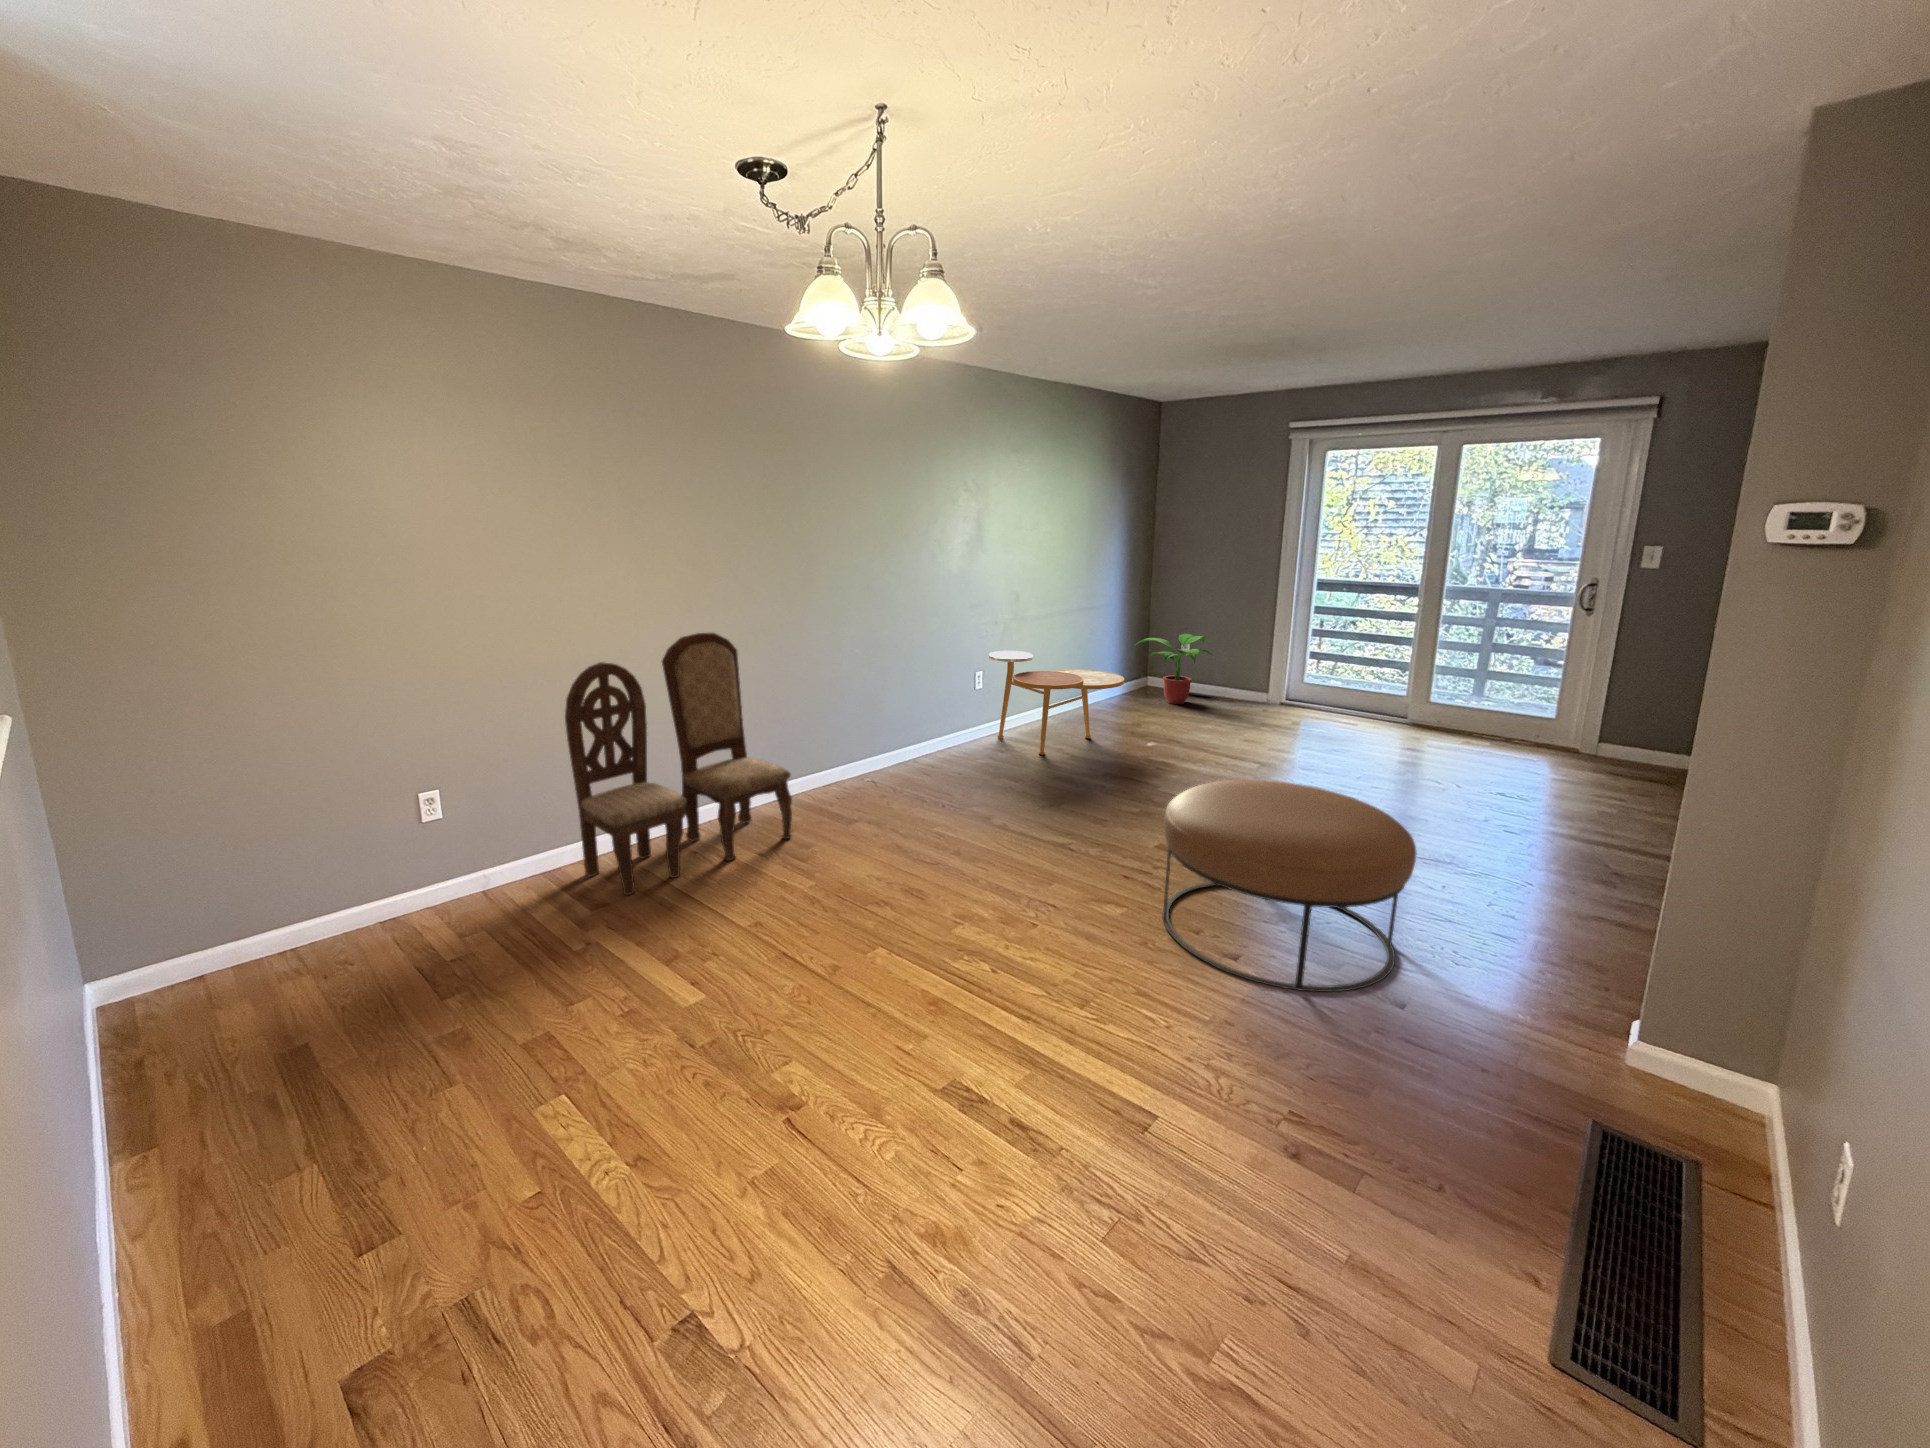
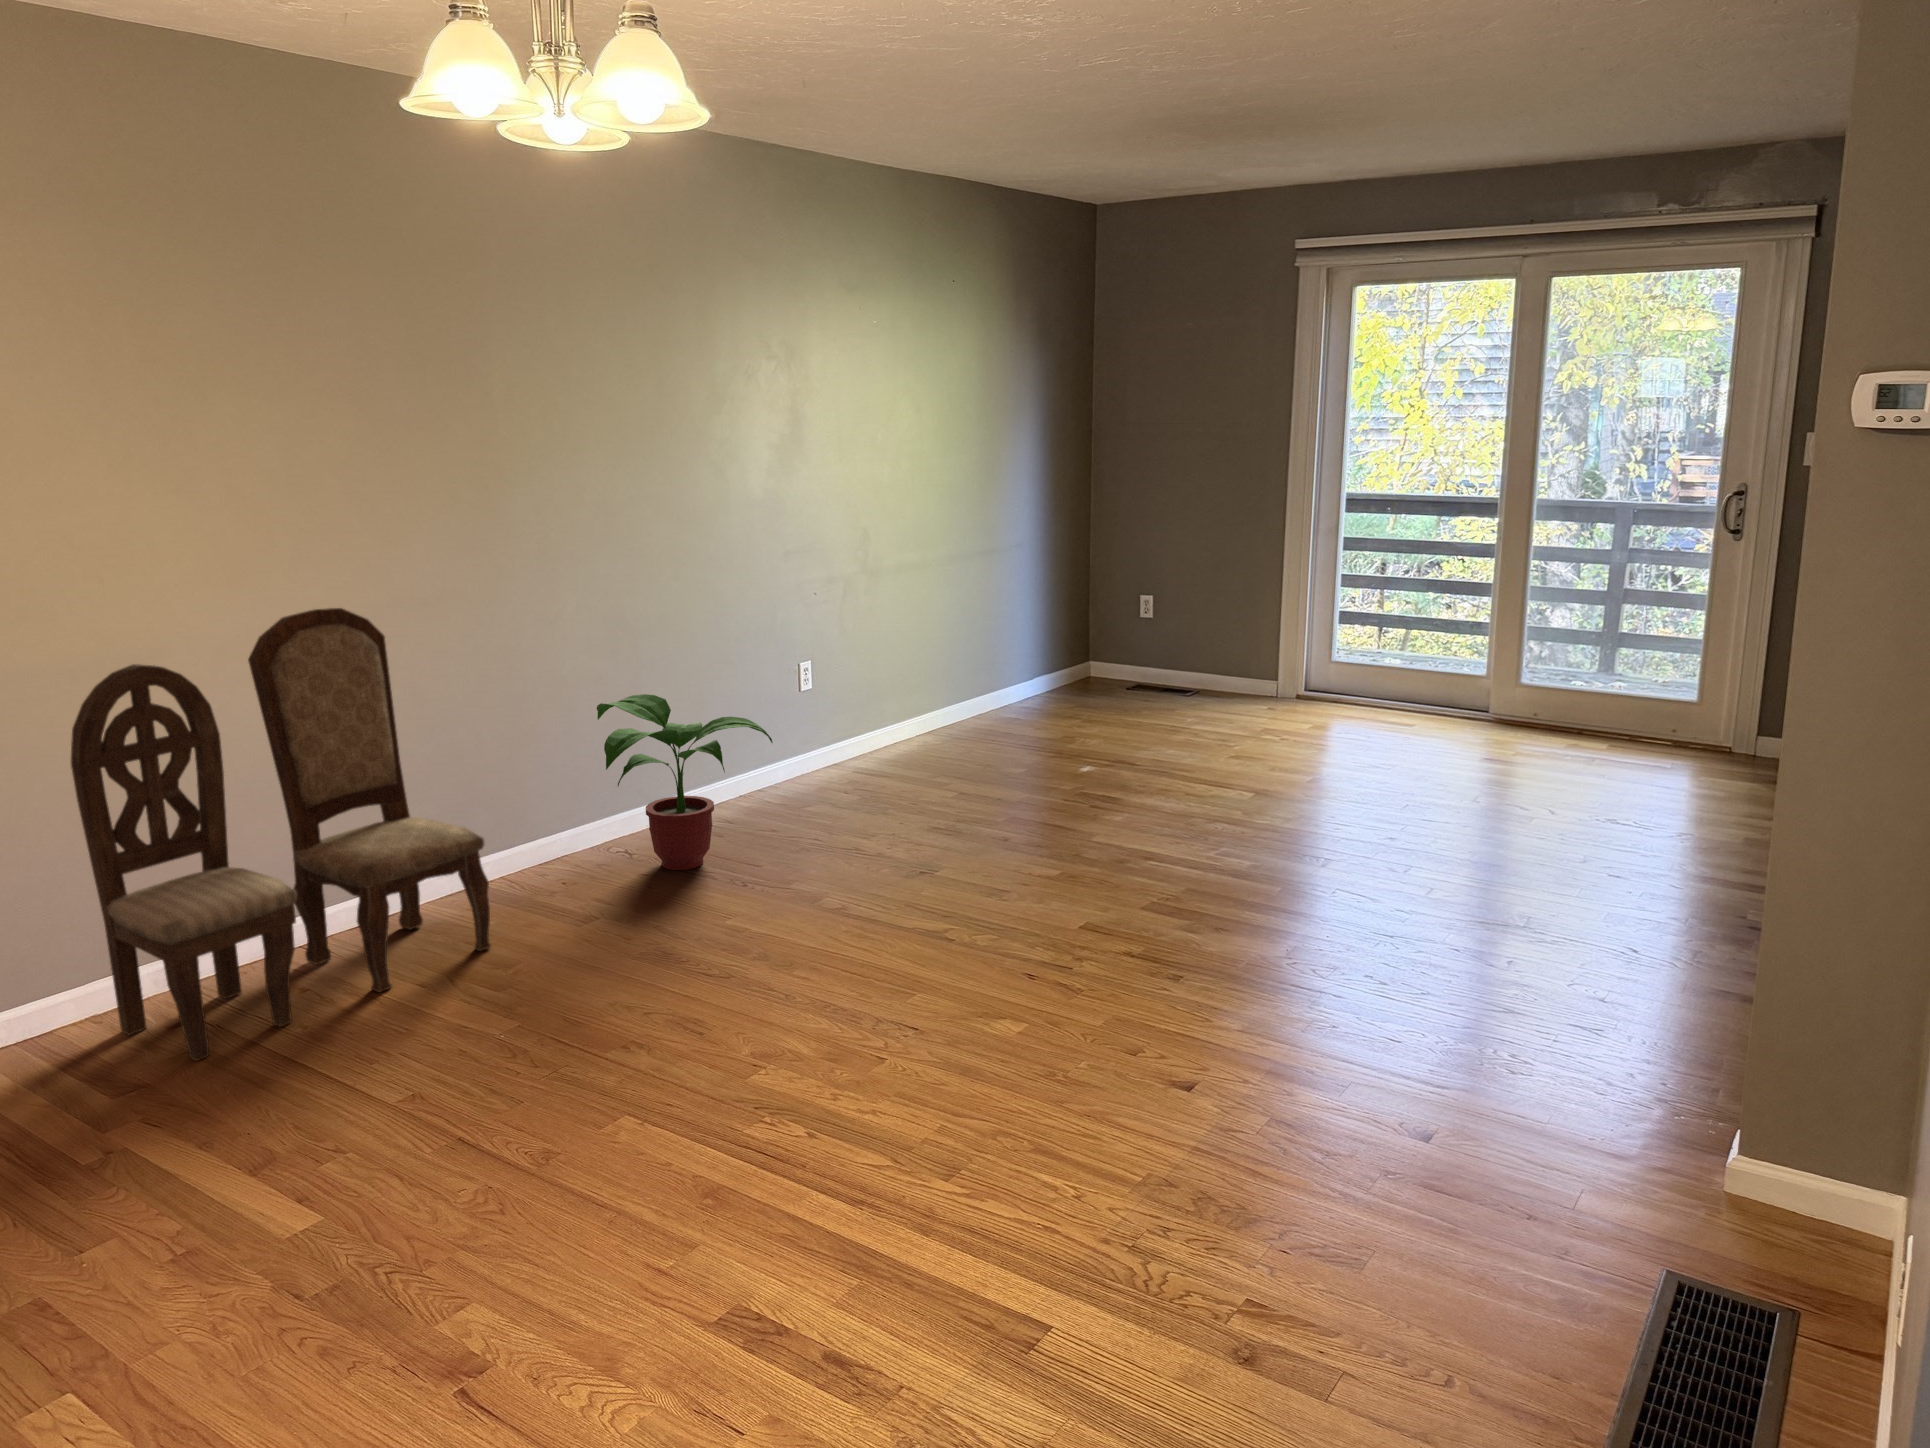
potted plant: present [1135,634,1214,704] -> present [597,694,773,870]
side table: present [989,651,1124,755] -> none [829,624,1048,791]
ottoman: present [1162,780,1417,992] -> none [1081,809,1446,1125]

